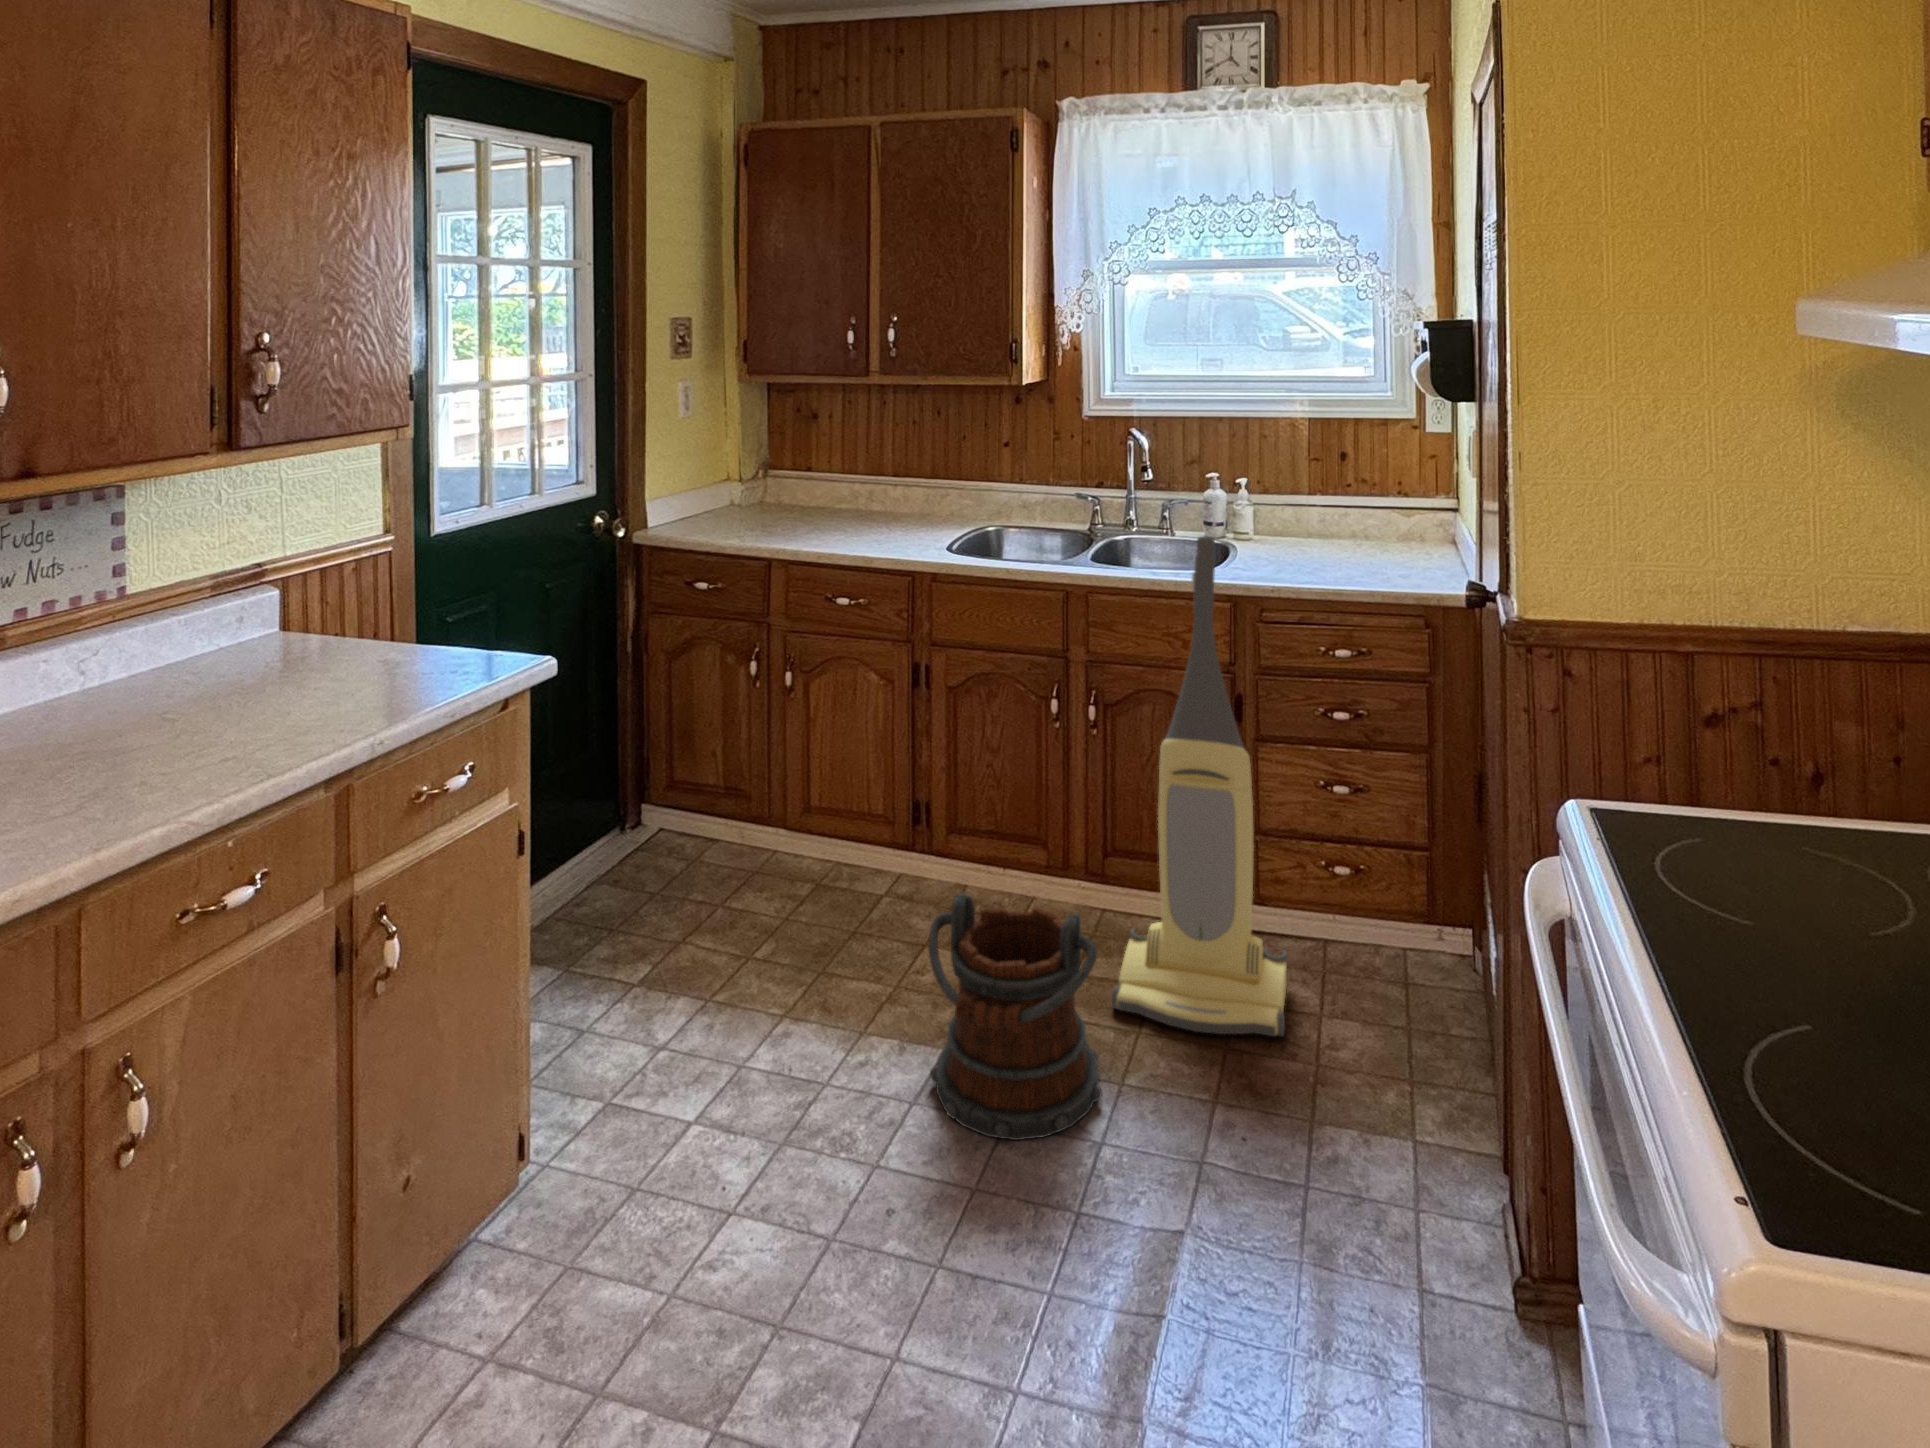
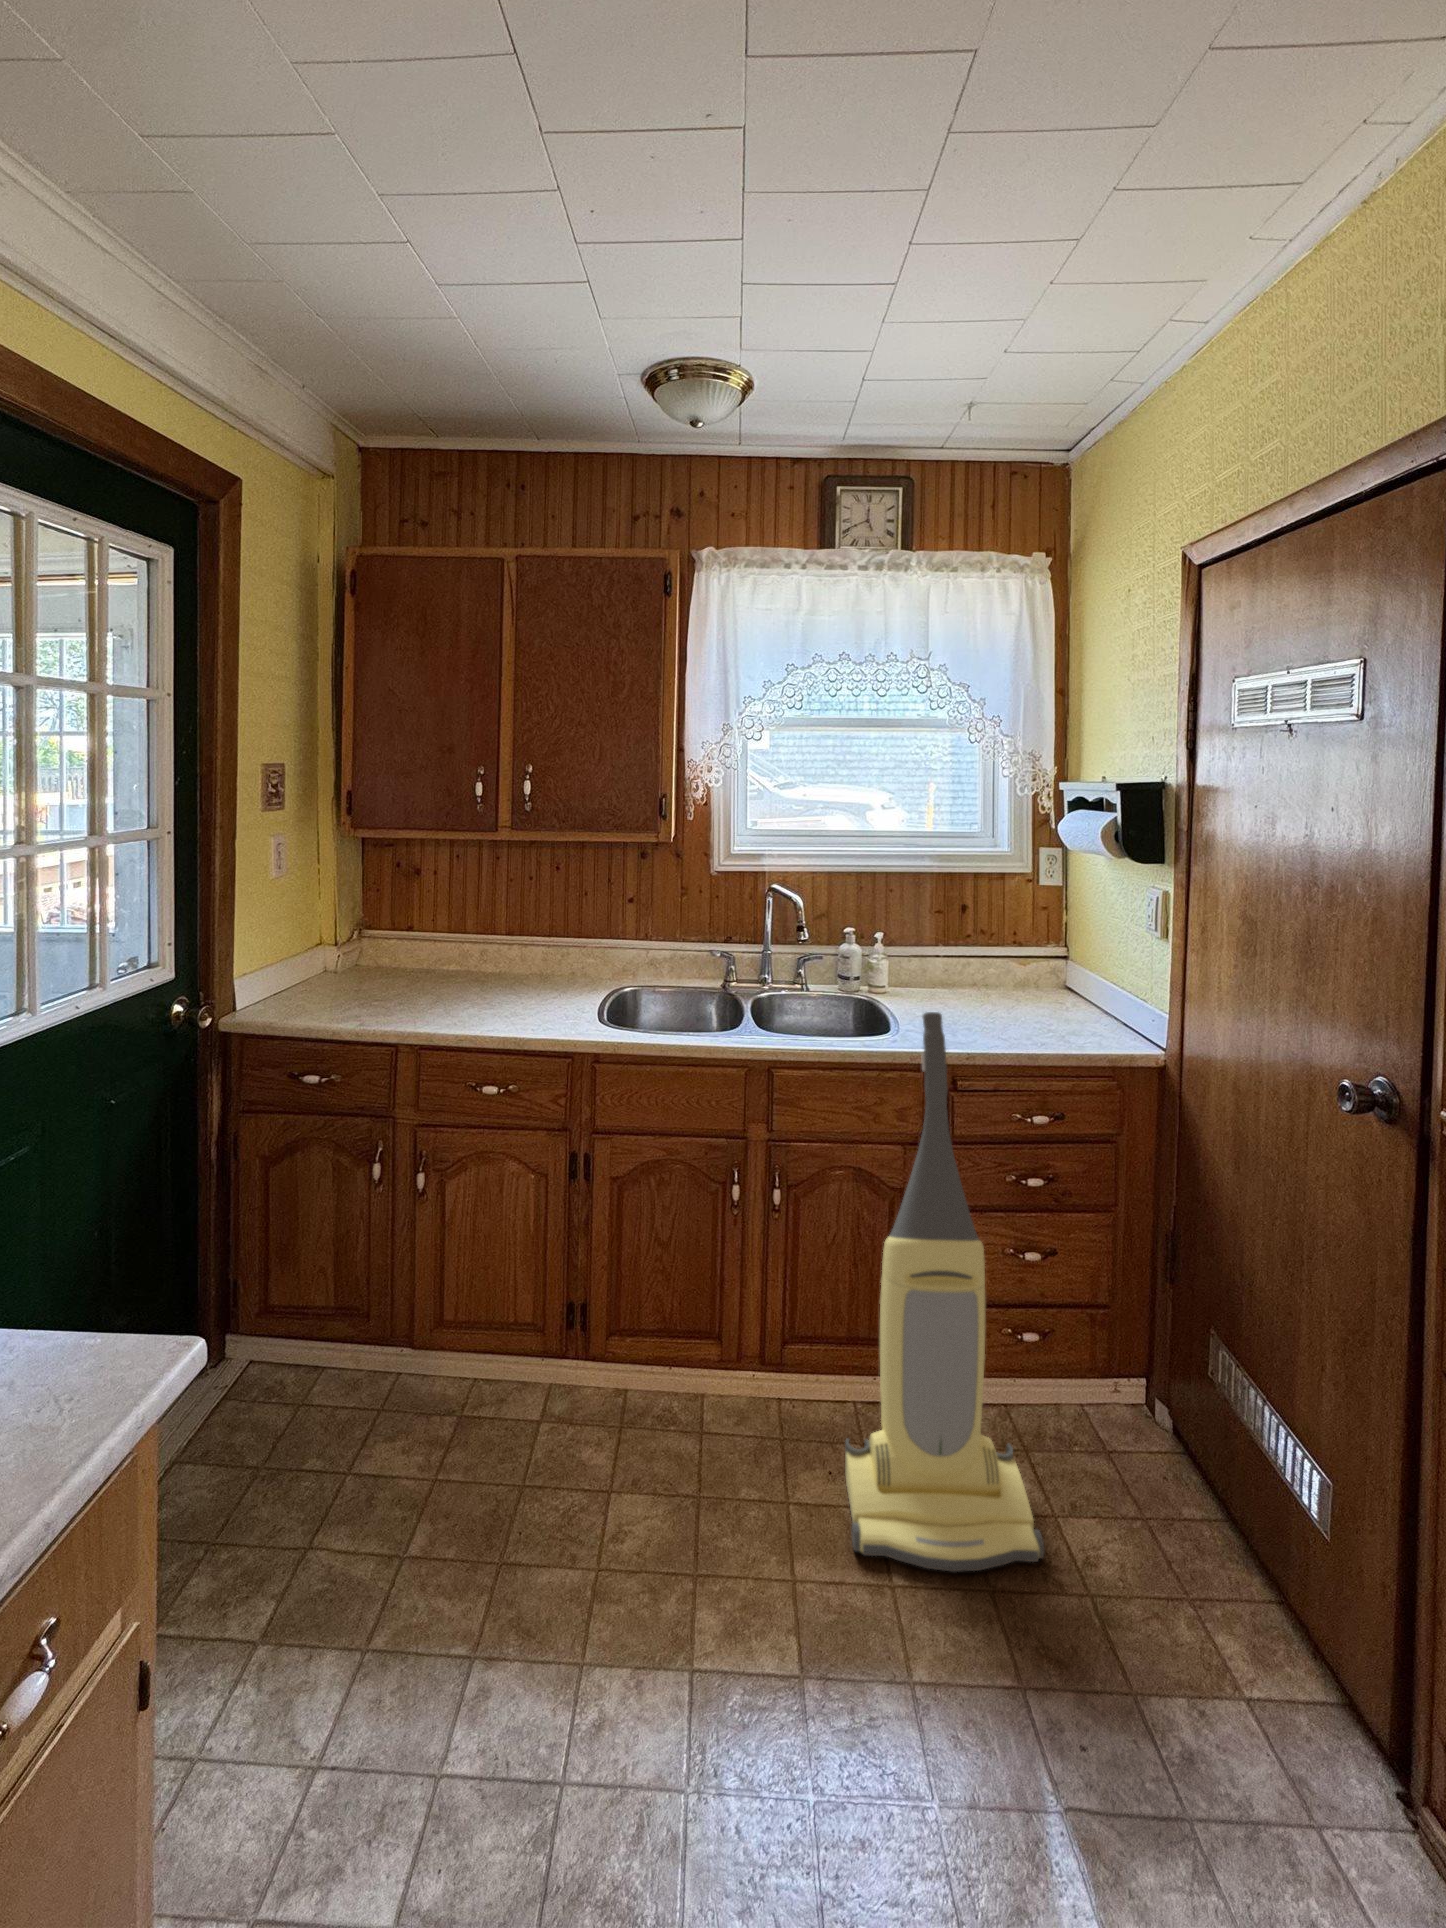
bucket: present [929,893,1102,1140] -> none [697,1475,916,1826]

